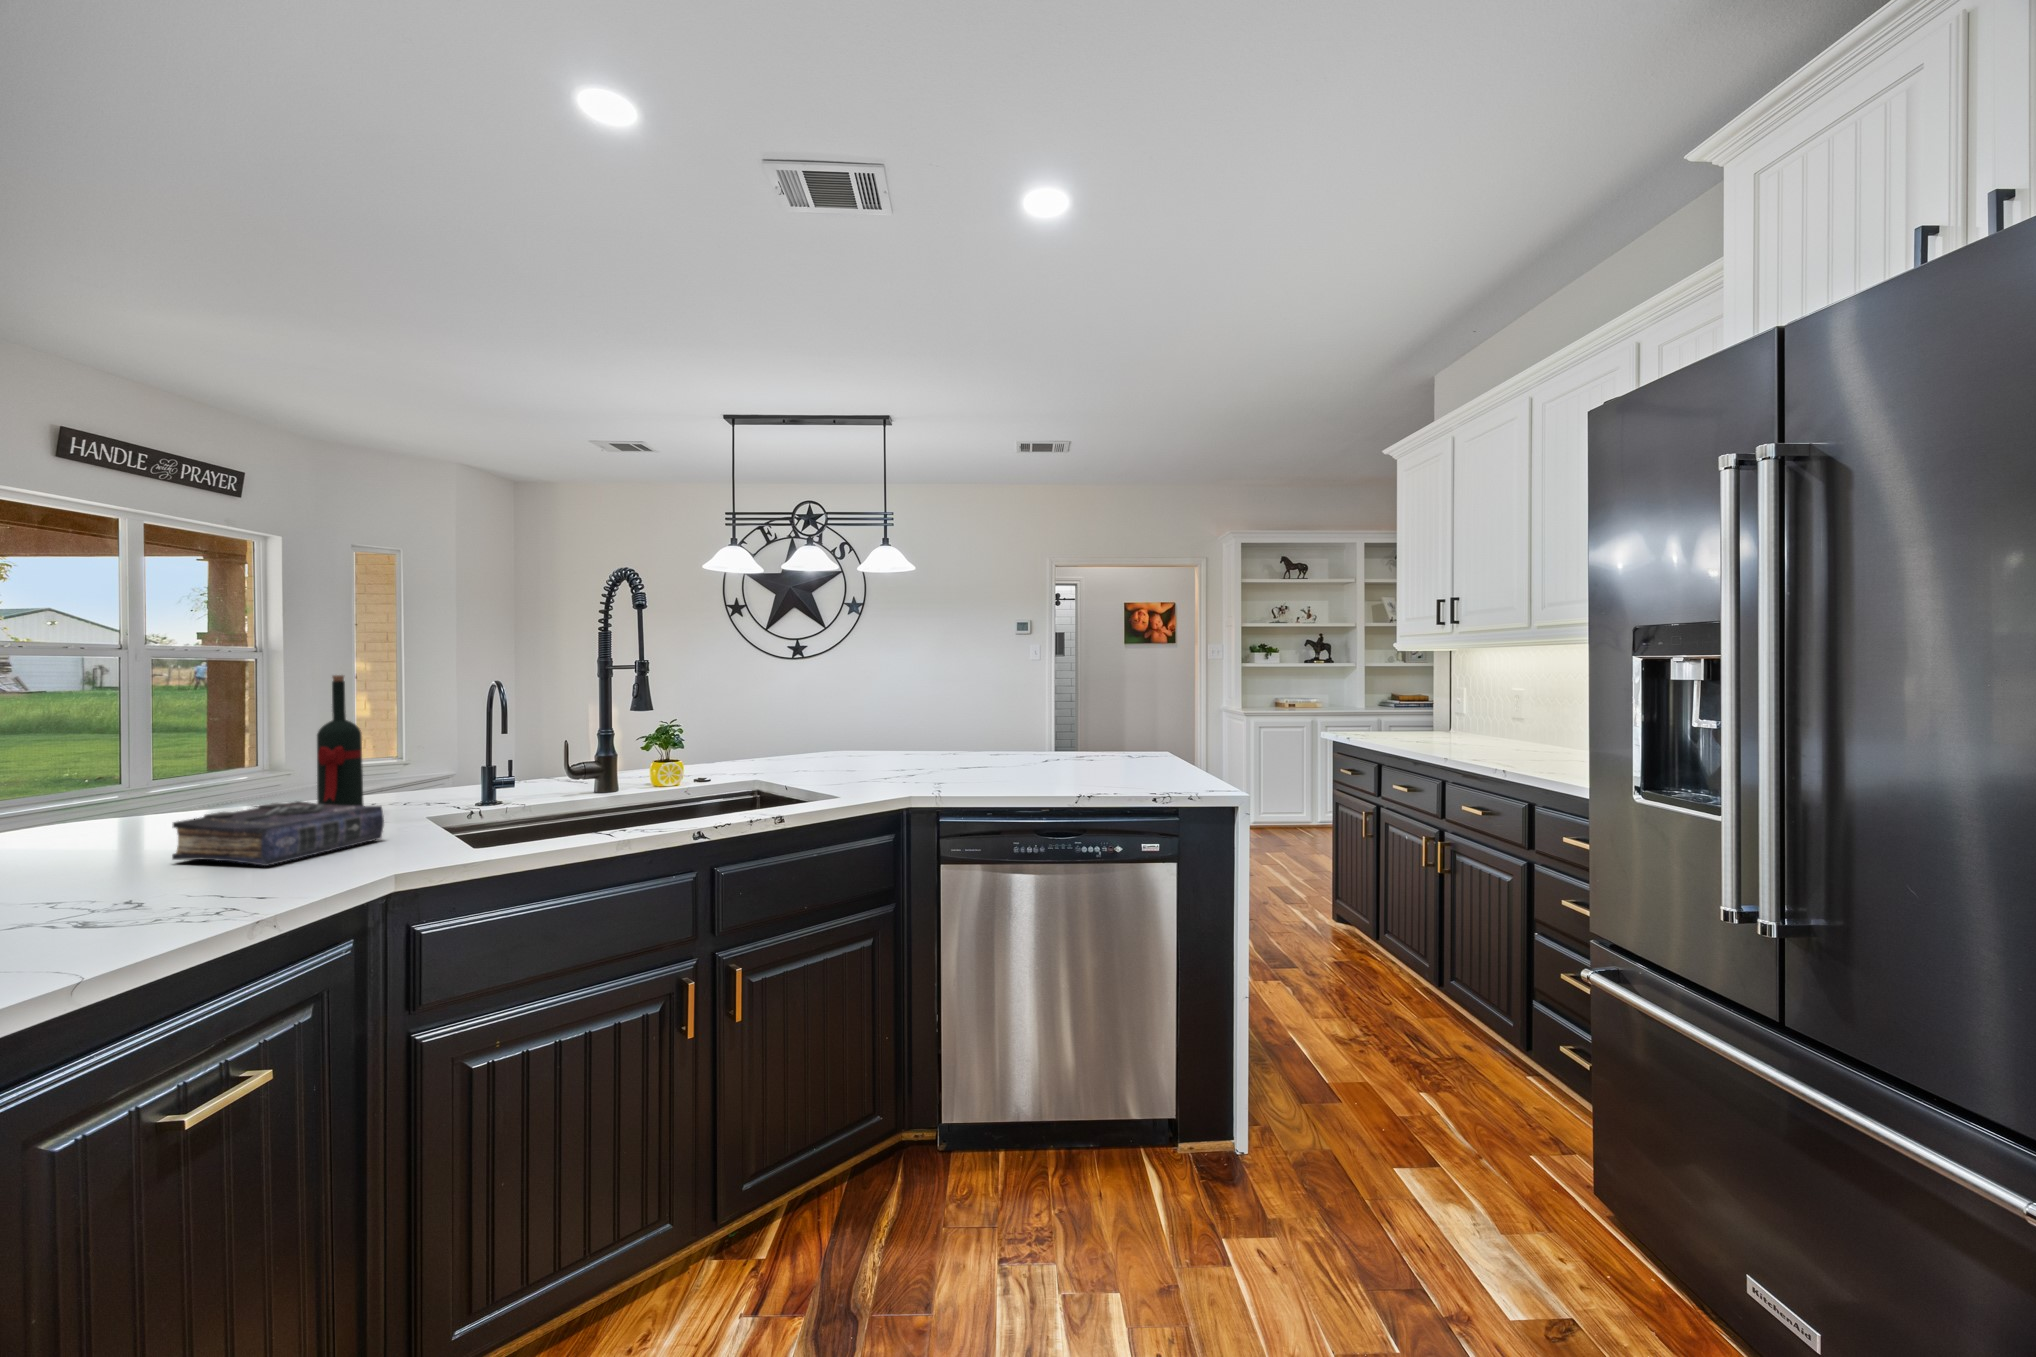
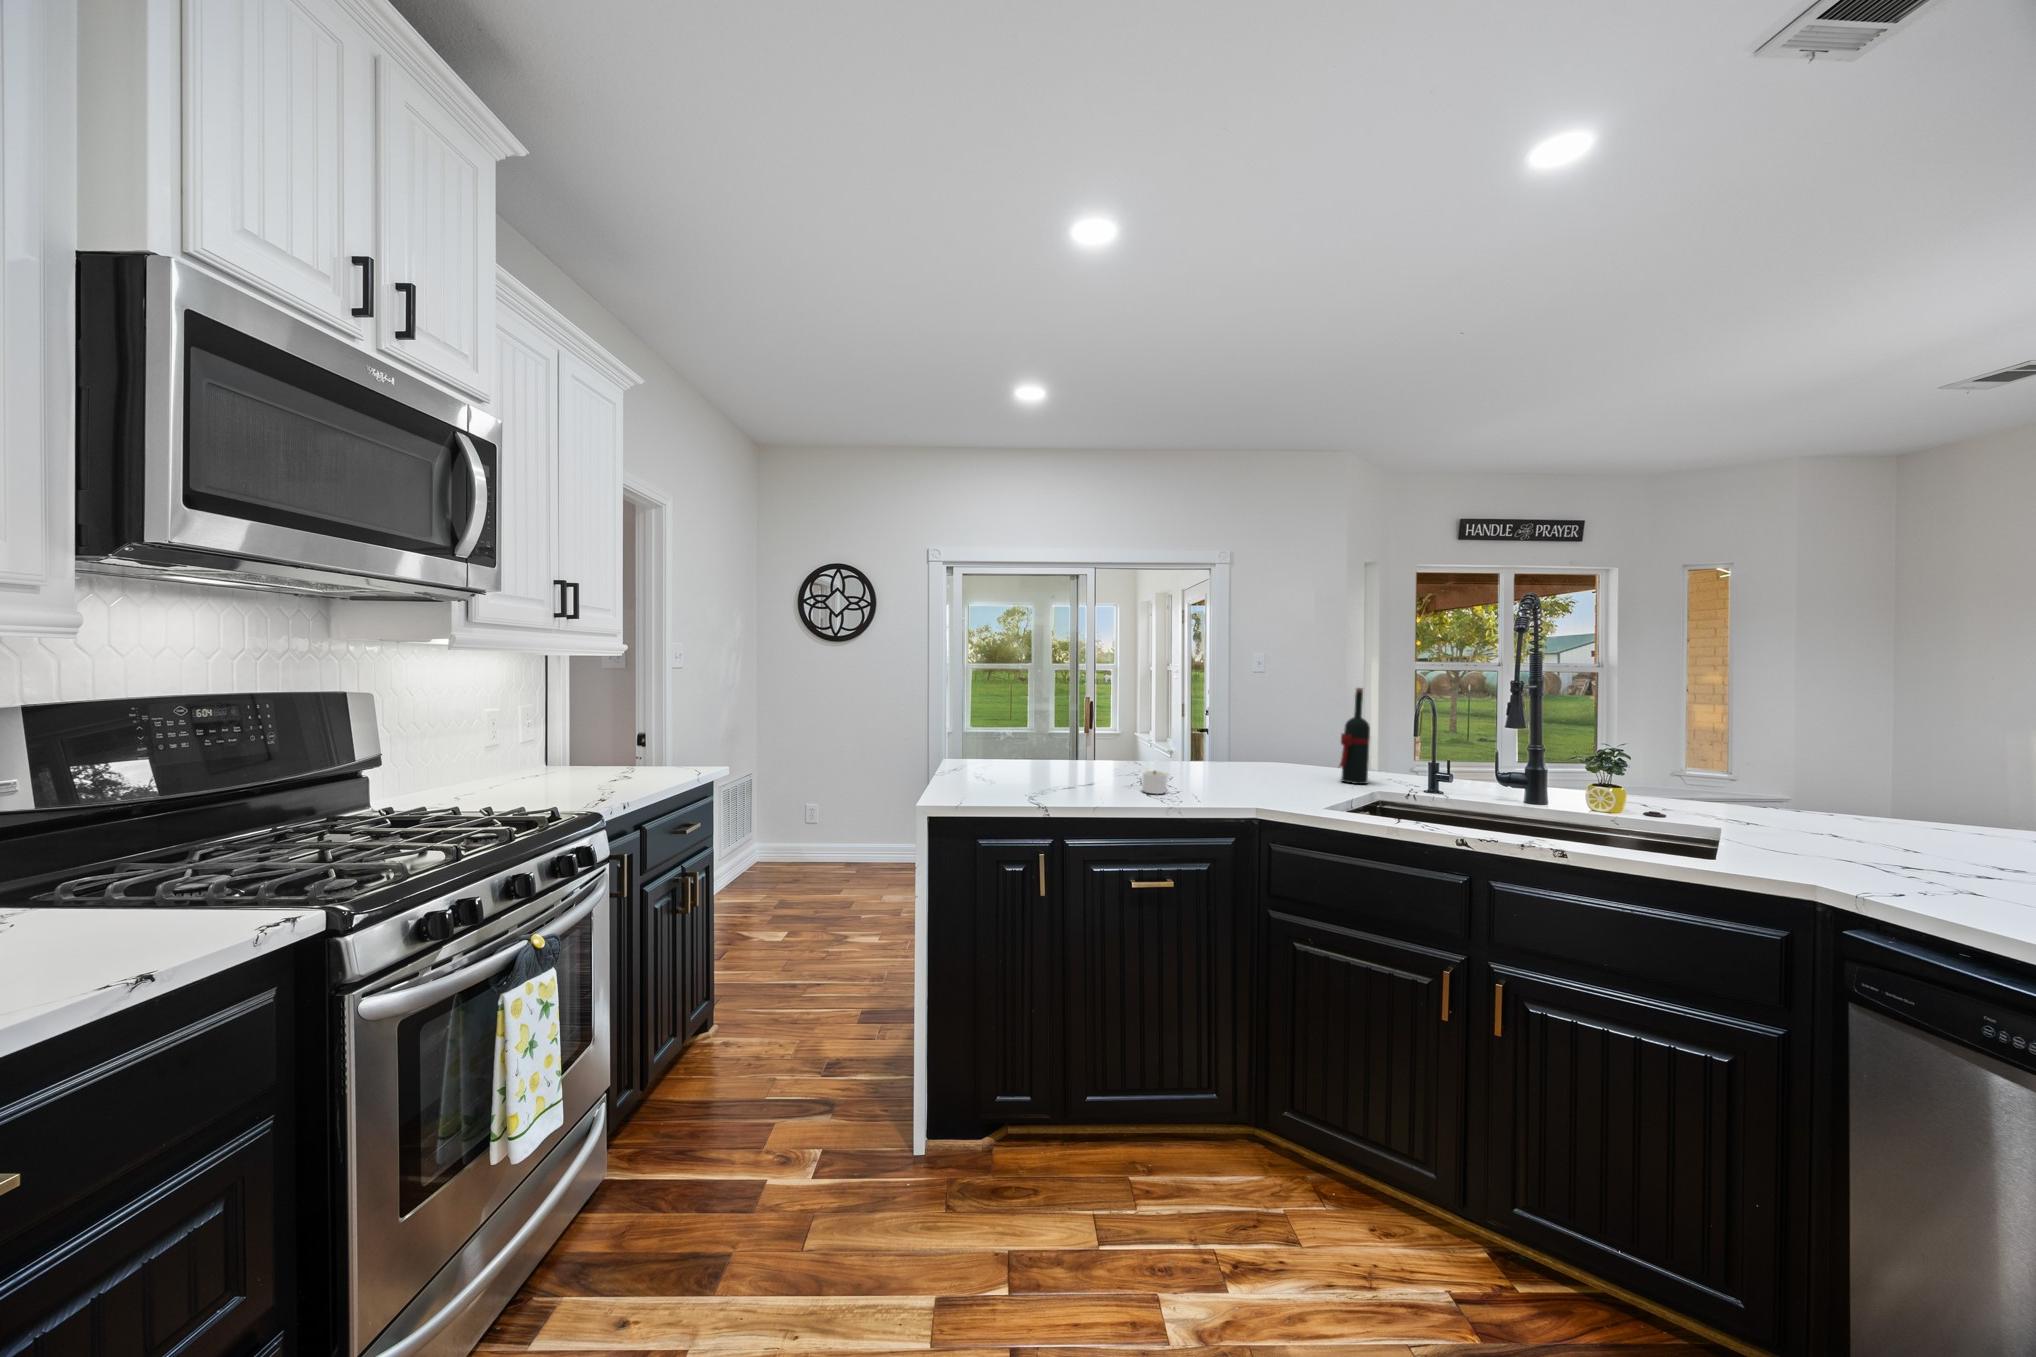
book: present [172,801,384,866] -> none [1231,759,1324,795]
candle: none [78,869,181,922] -> present [1142,771,1167,794]

